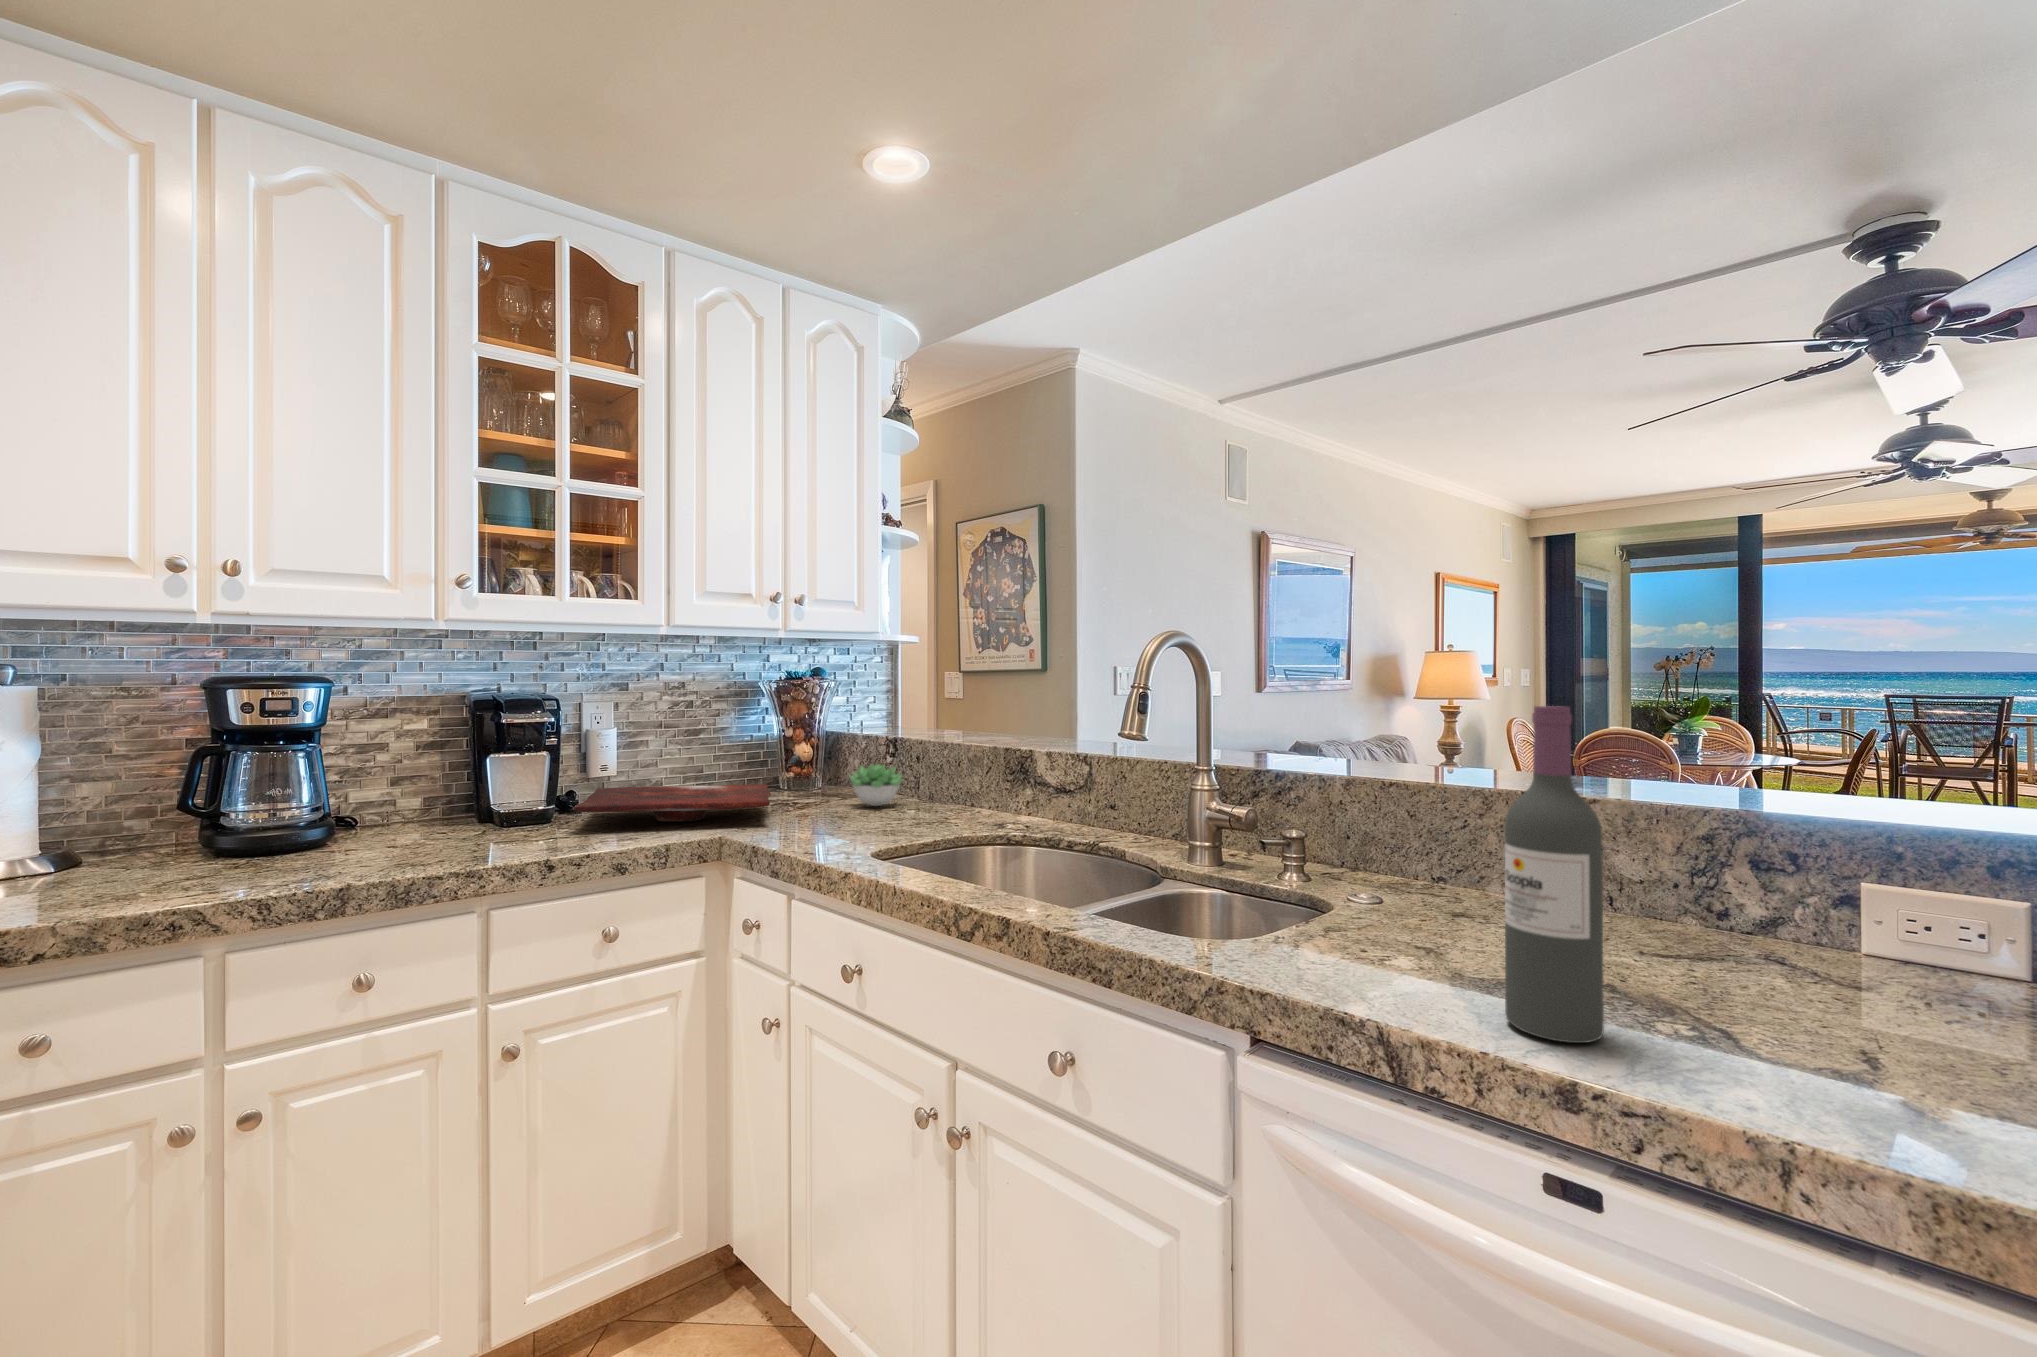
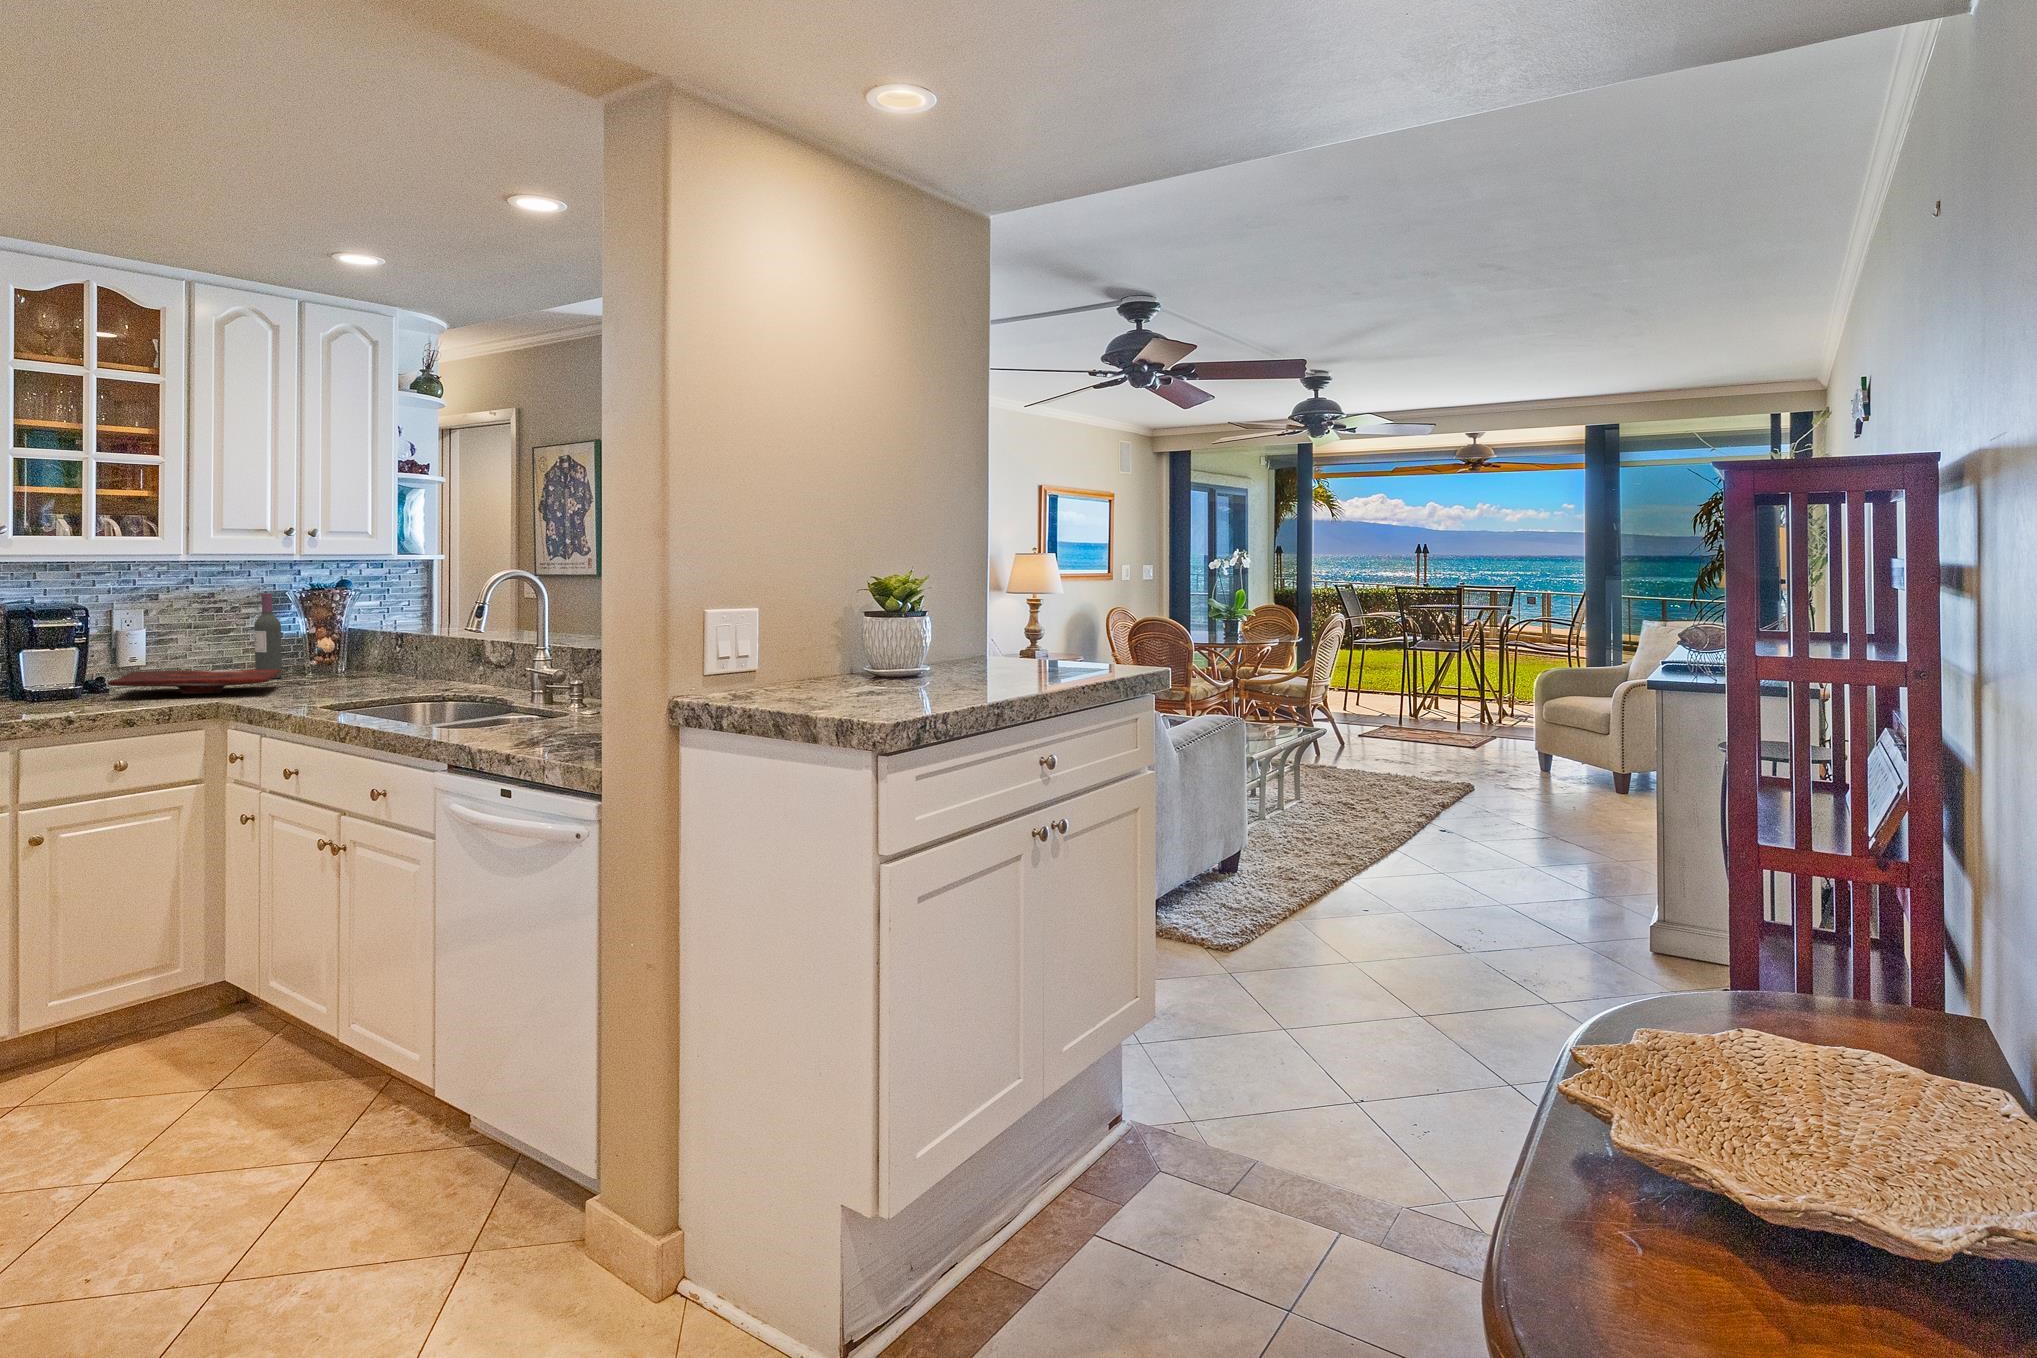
wine bottle: present [1505,706,1604,1043] -> present [254,593,282,678]
succulent plant: present [850,764,902,806] -> none [347,655,395,685]

